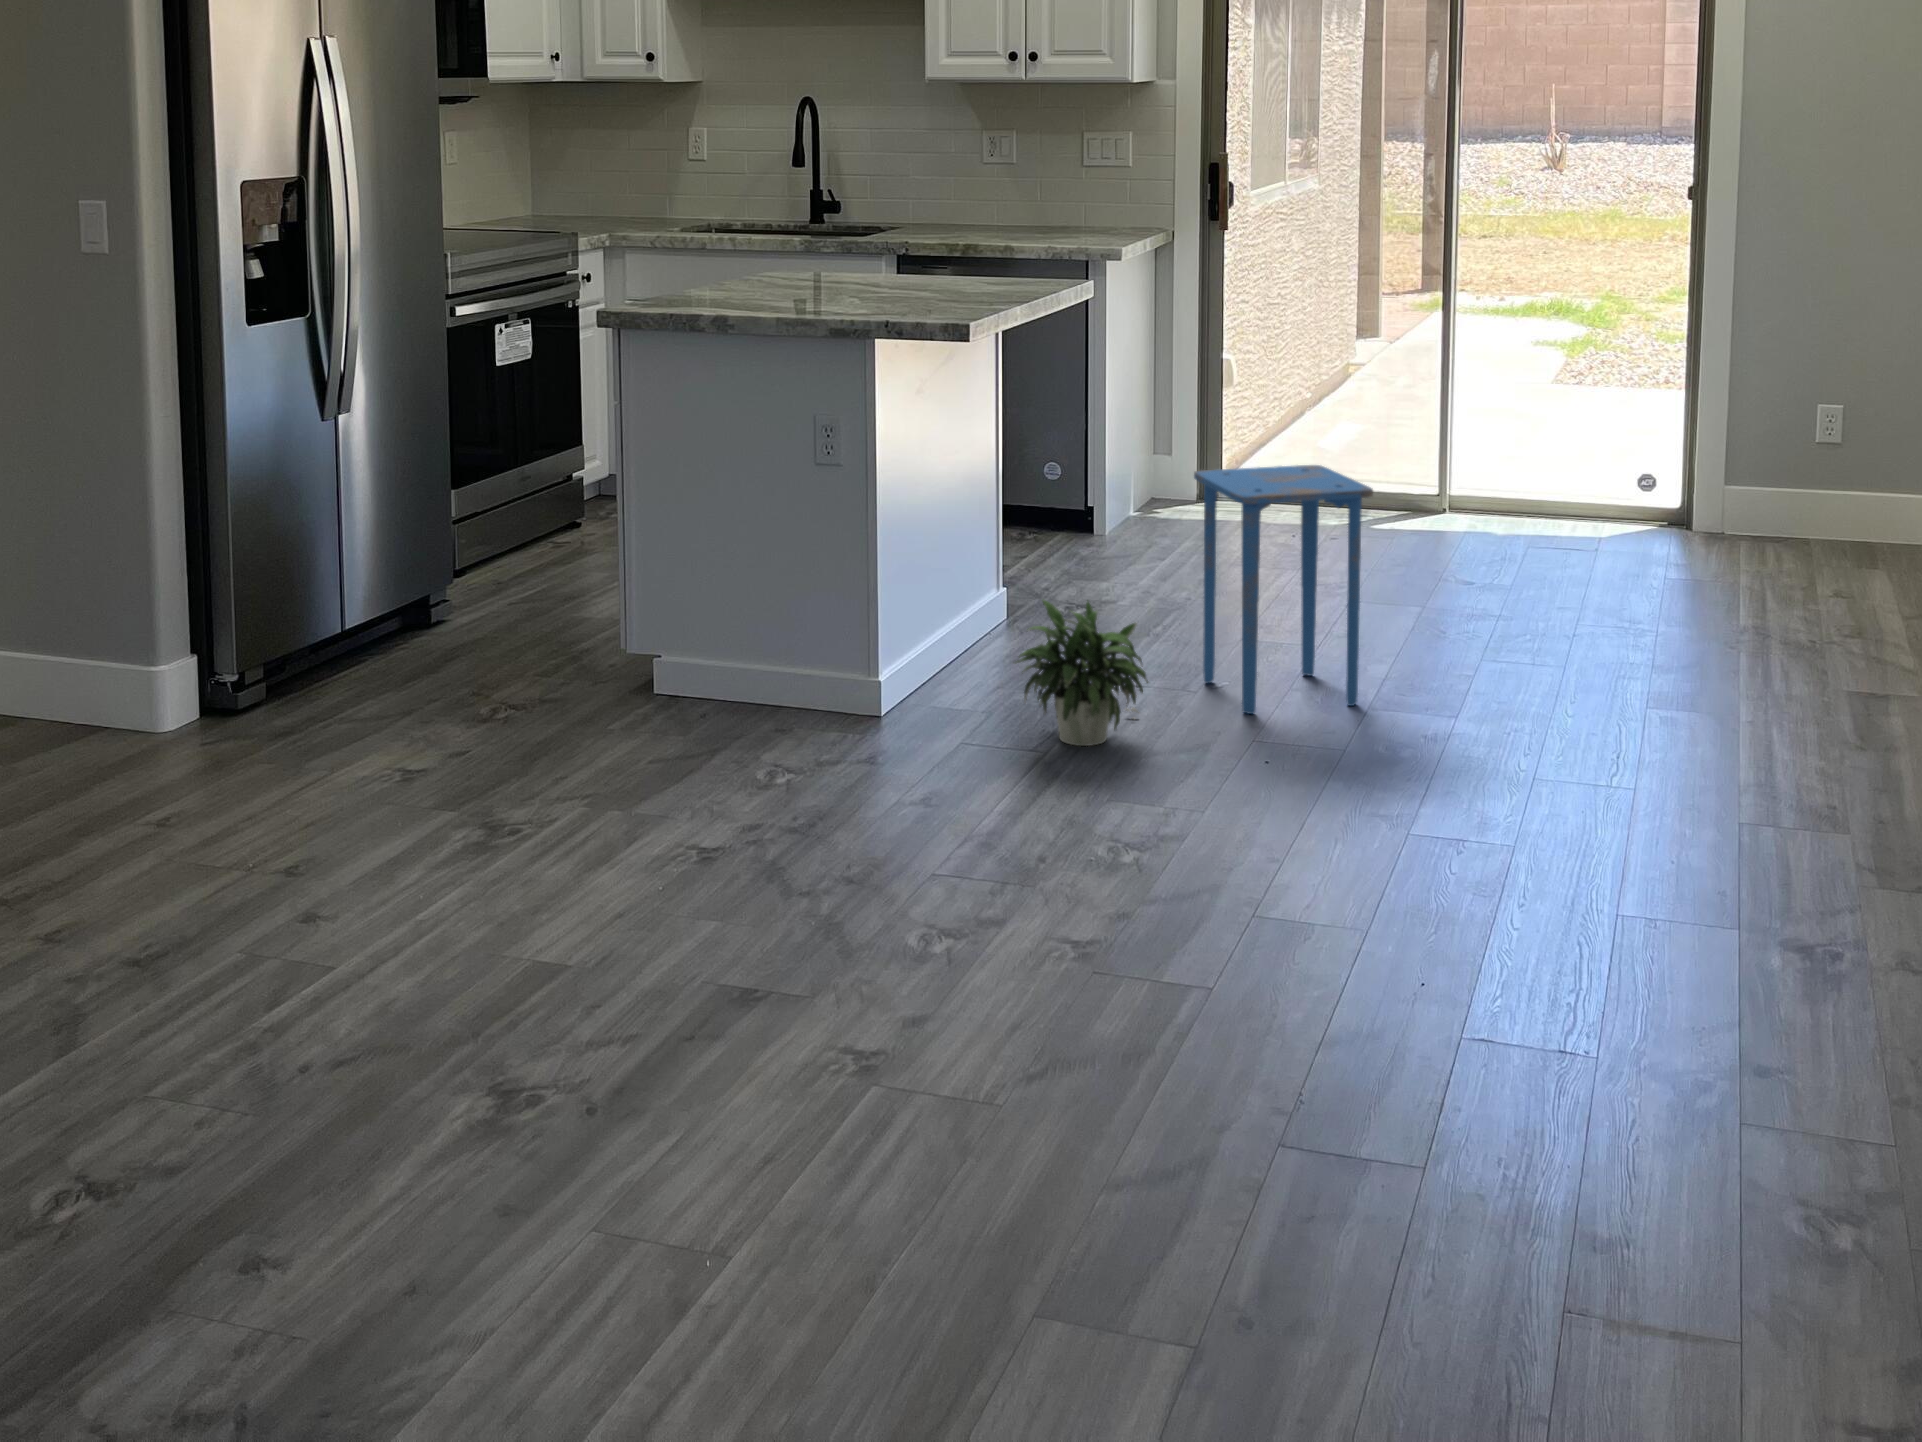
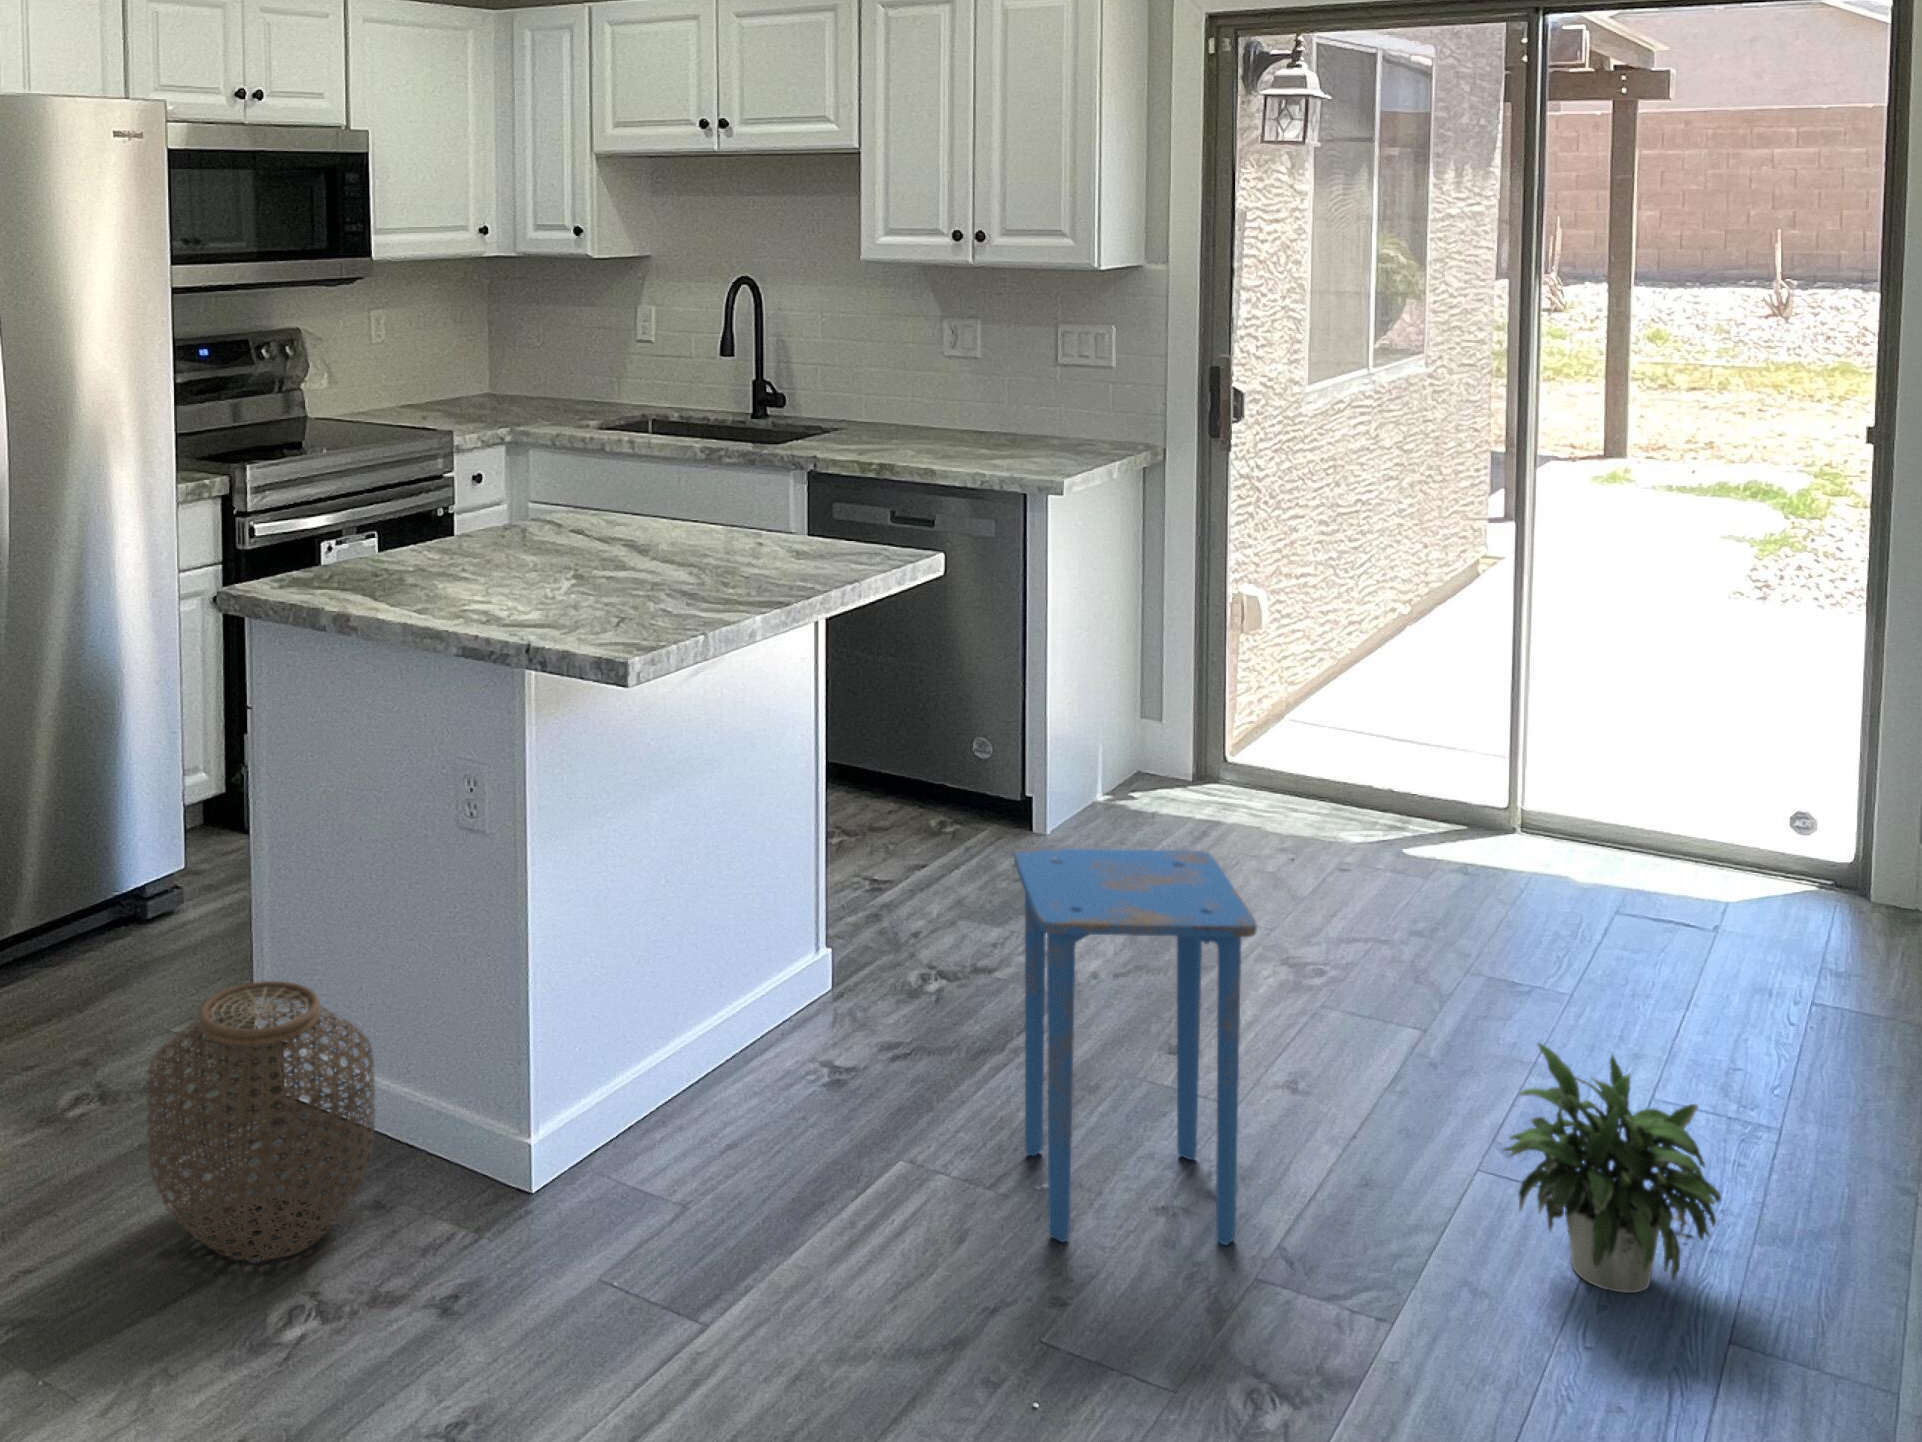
woven basket: none [627,587,790,773] -> present [147,981,375,1261]
potted plant: present [1016,600,1148,746] -> present [1504,1043,1721,1293]

